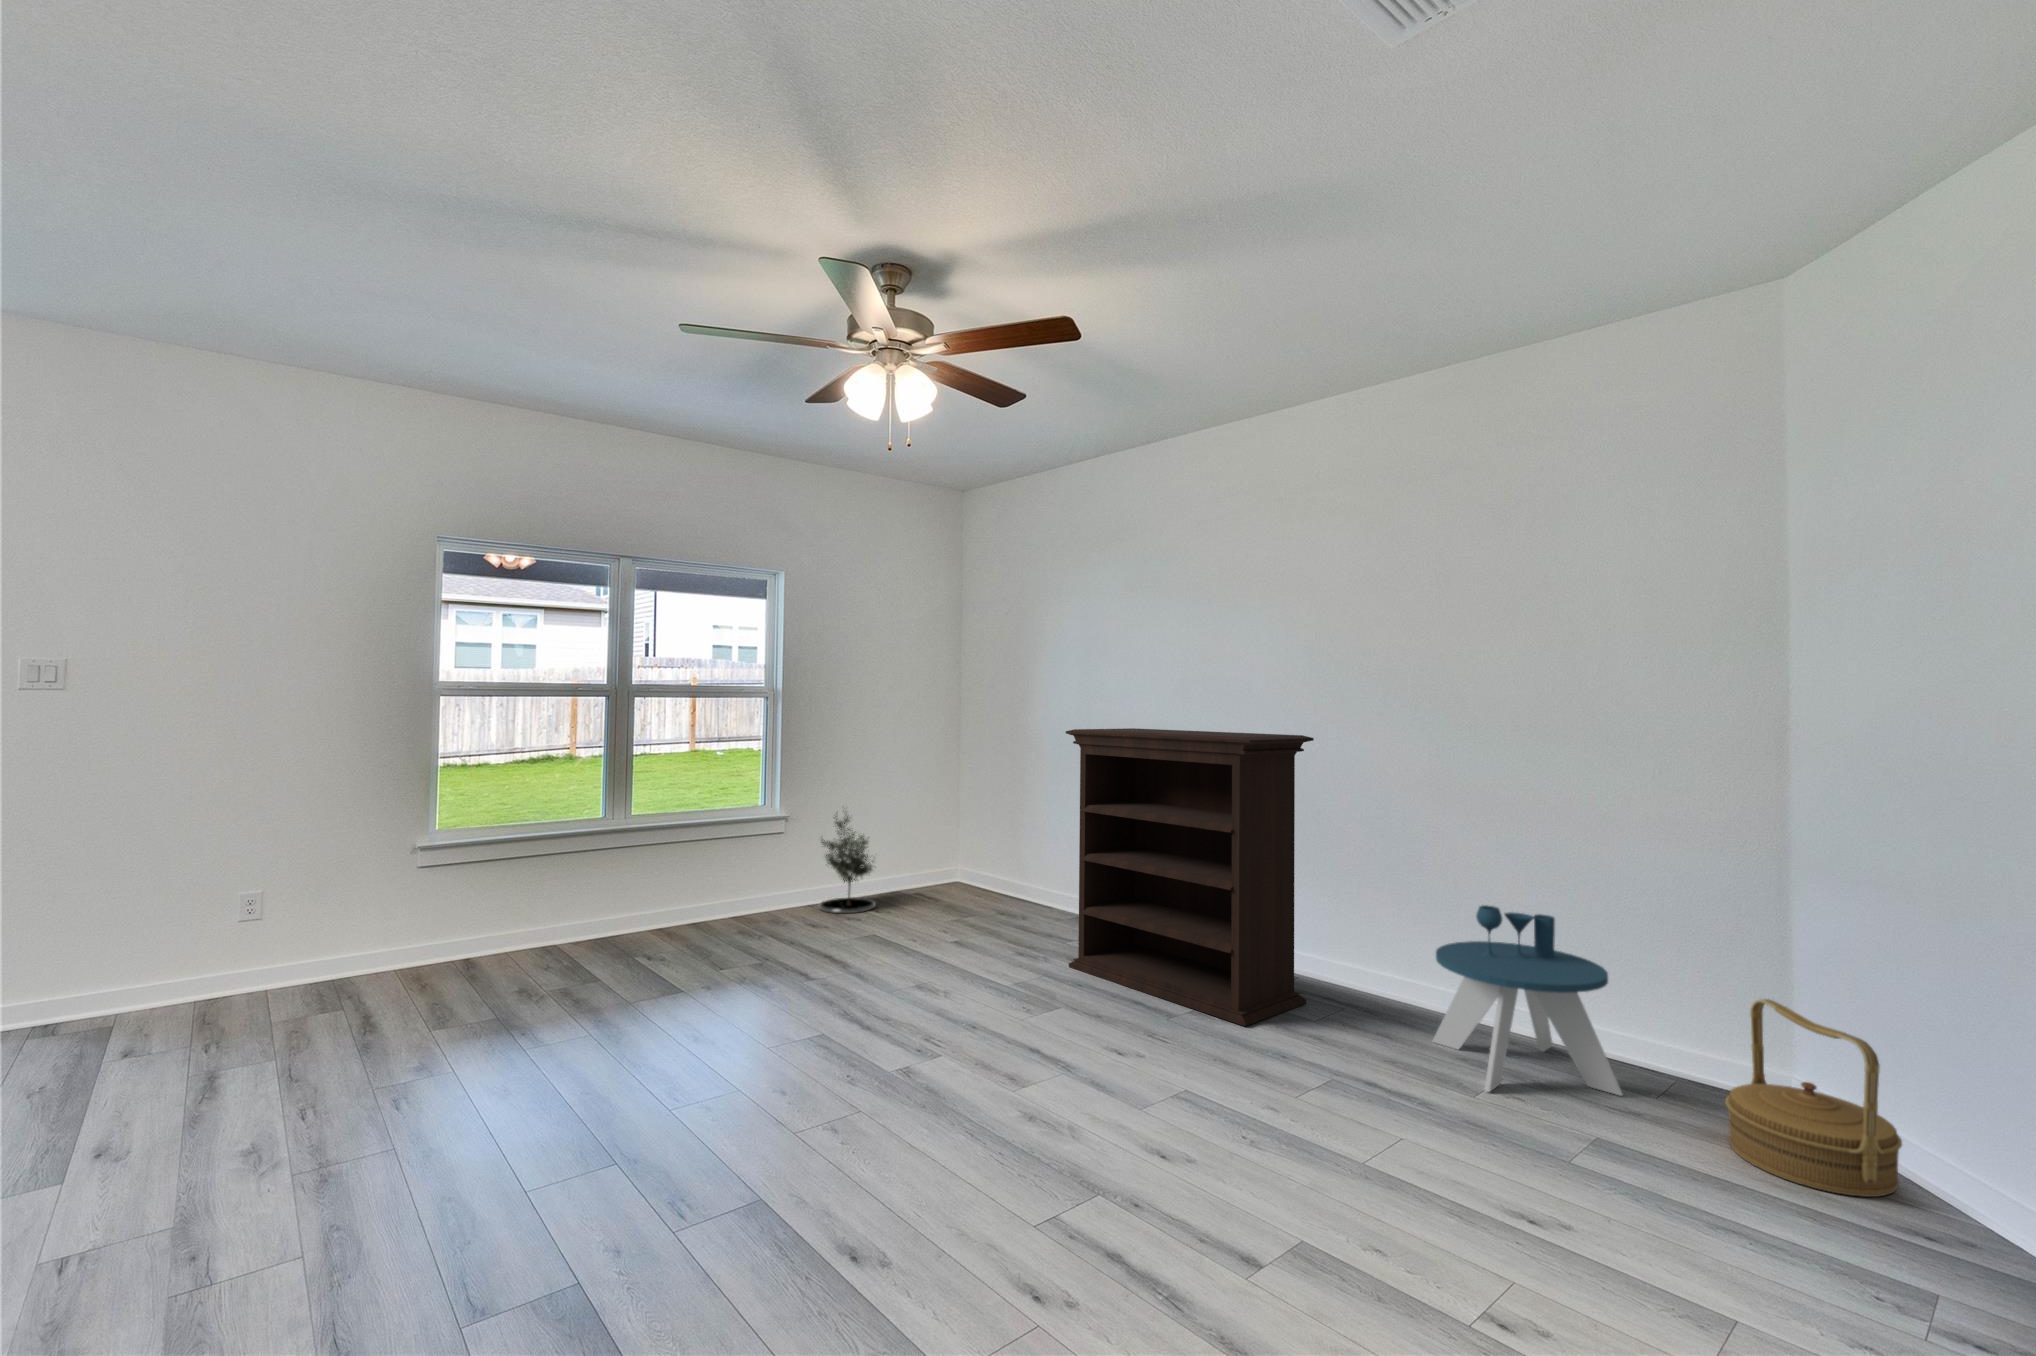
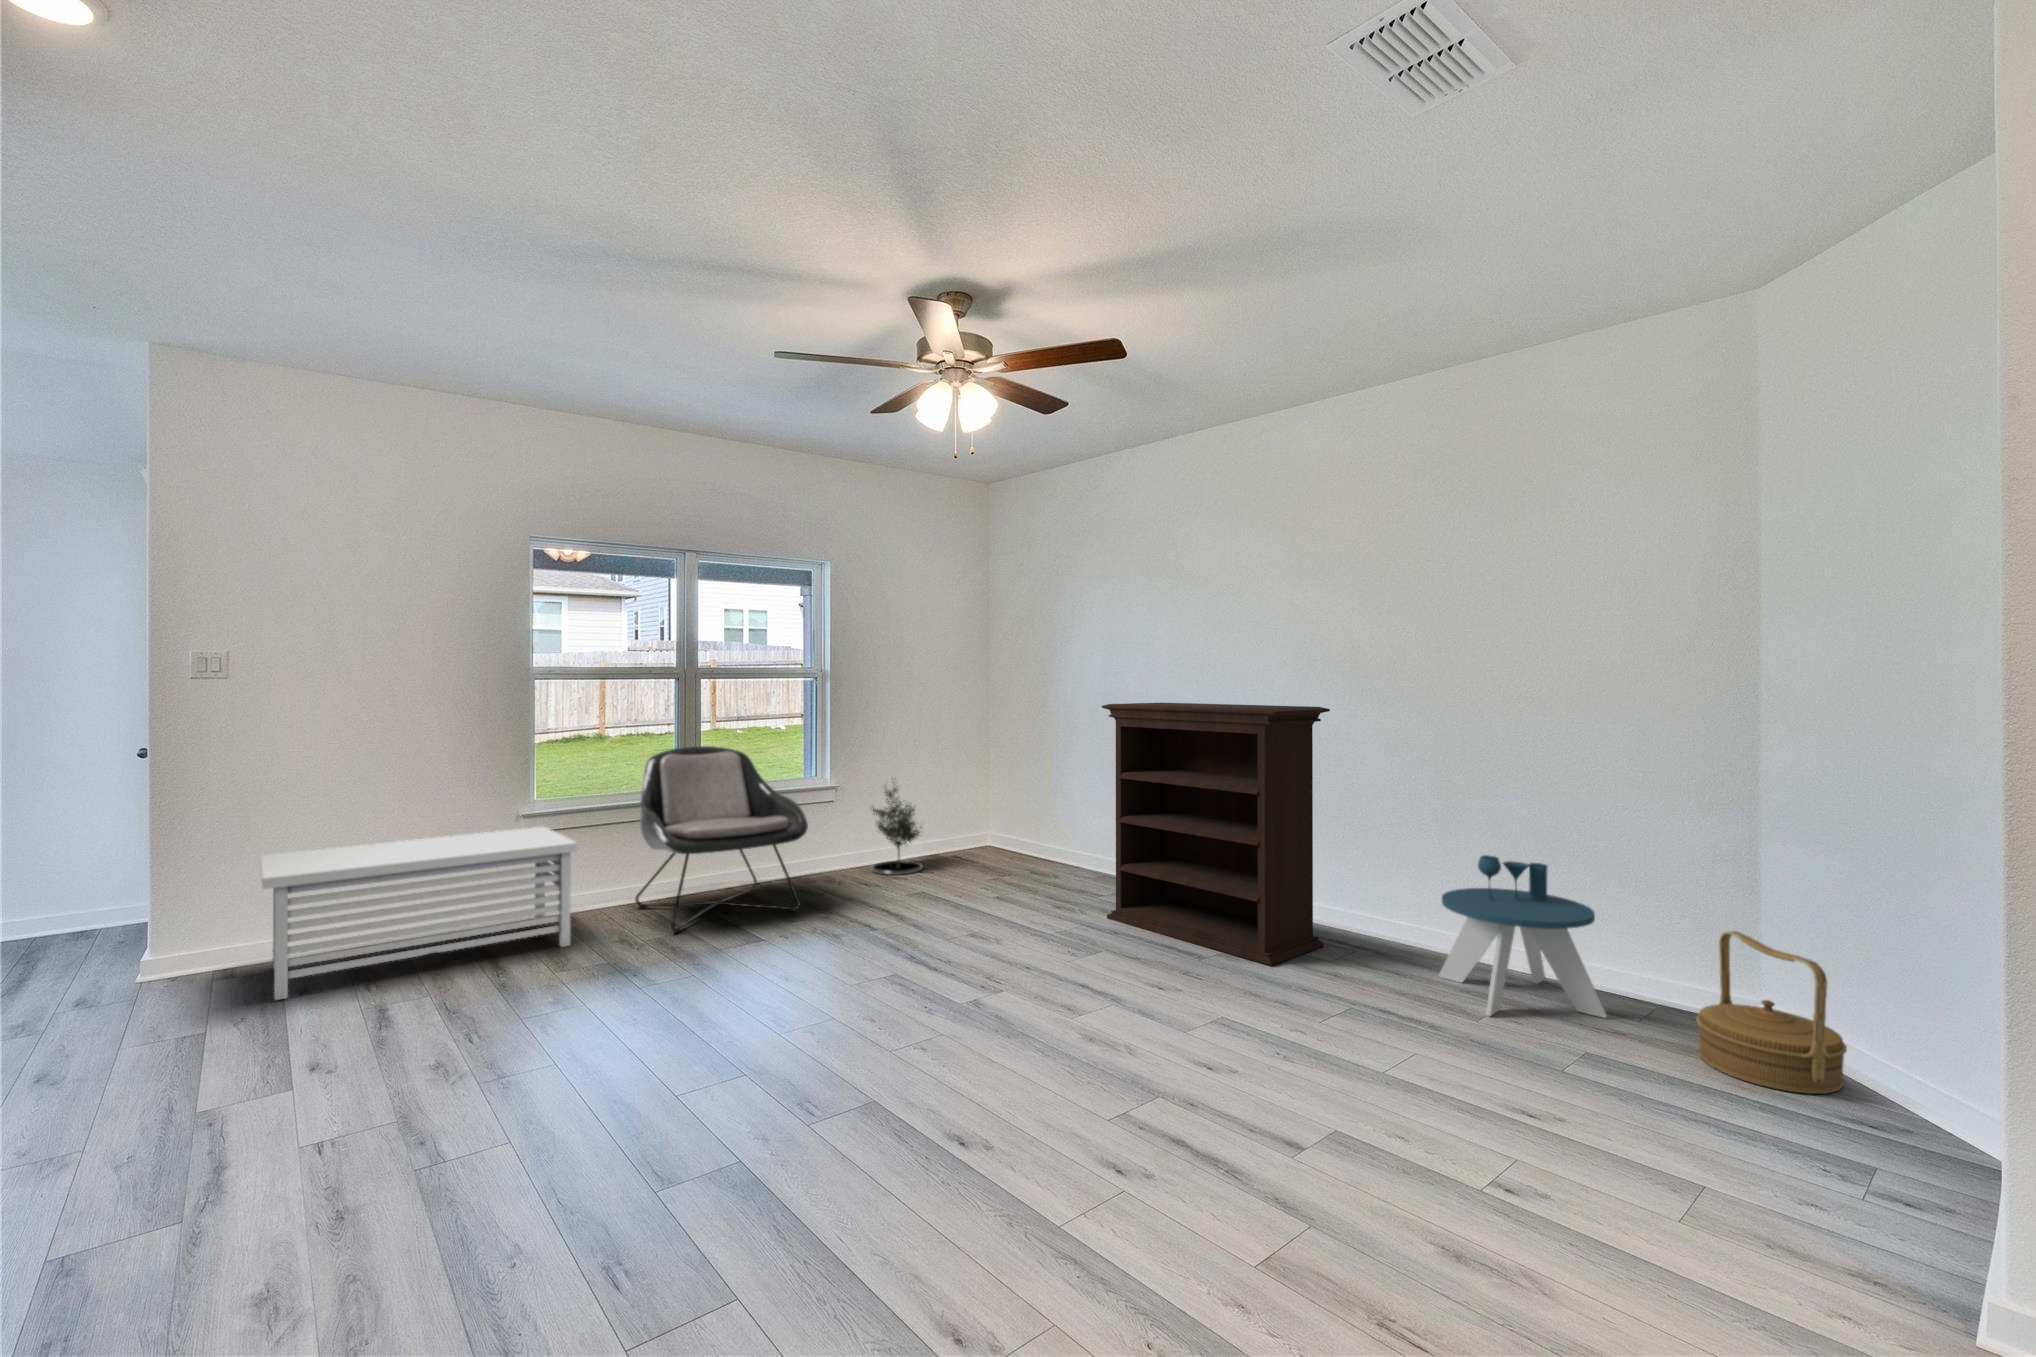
lounge chair: none [548,770,741,979] -> present [635,746,808,933]
storage bench: none [94,858,474,1058] -> present [260,827,577,1000]

